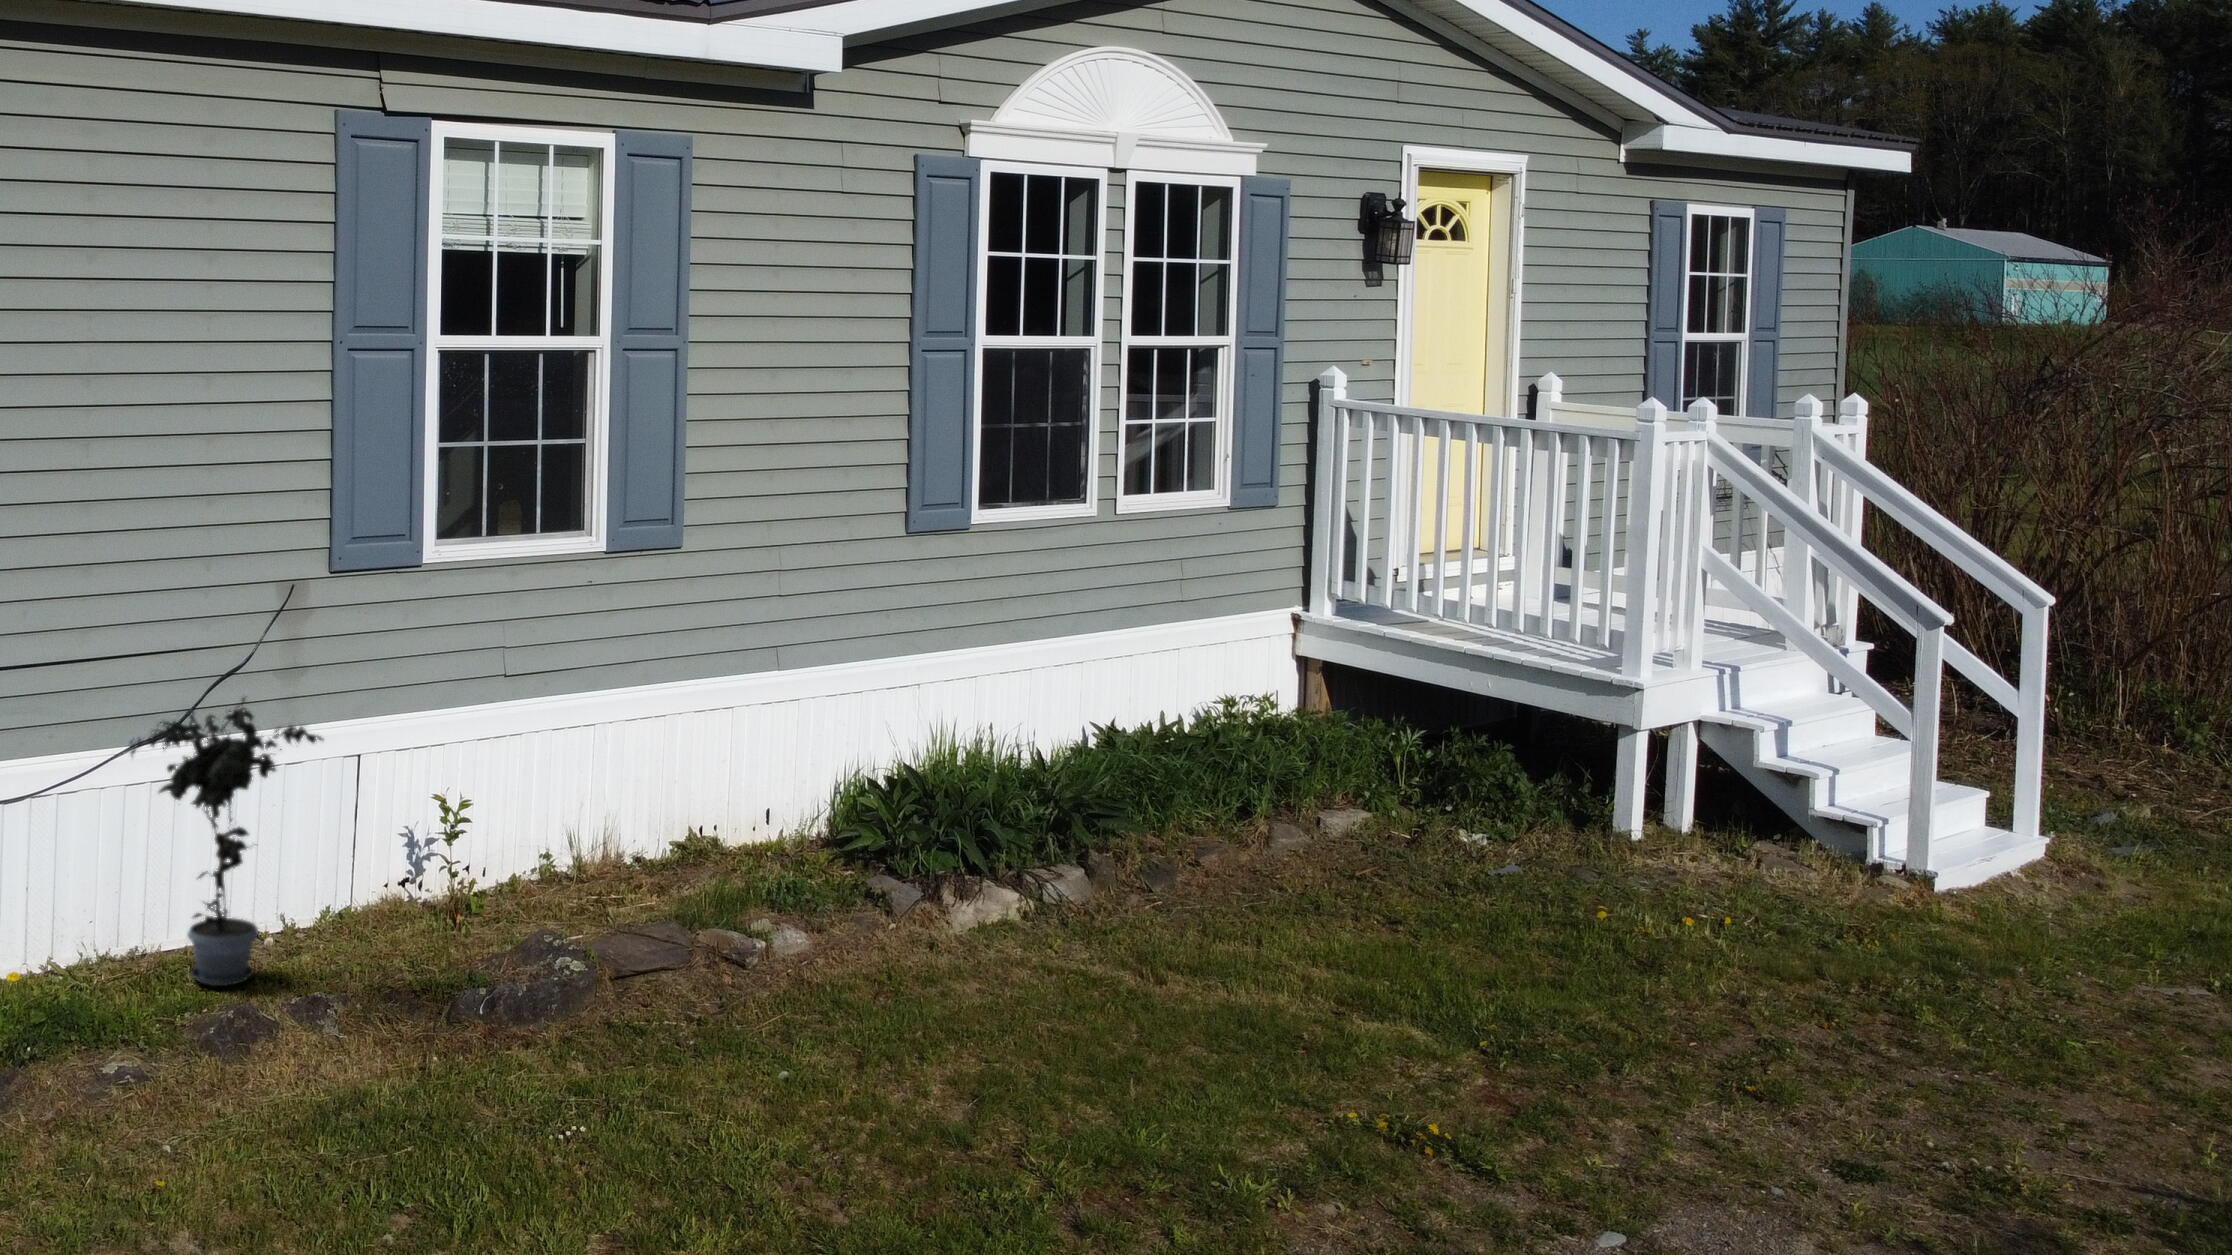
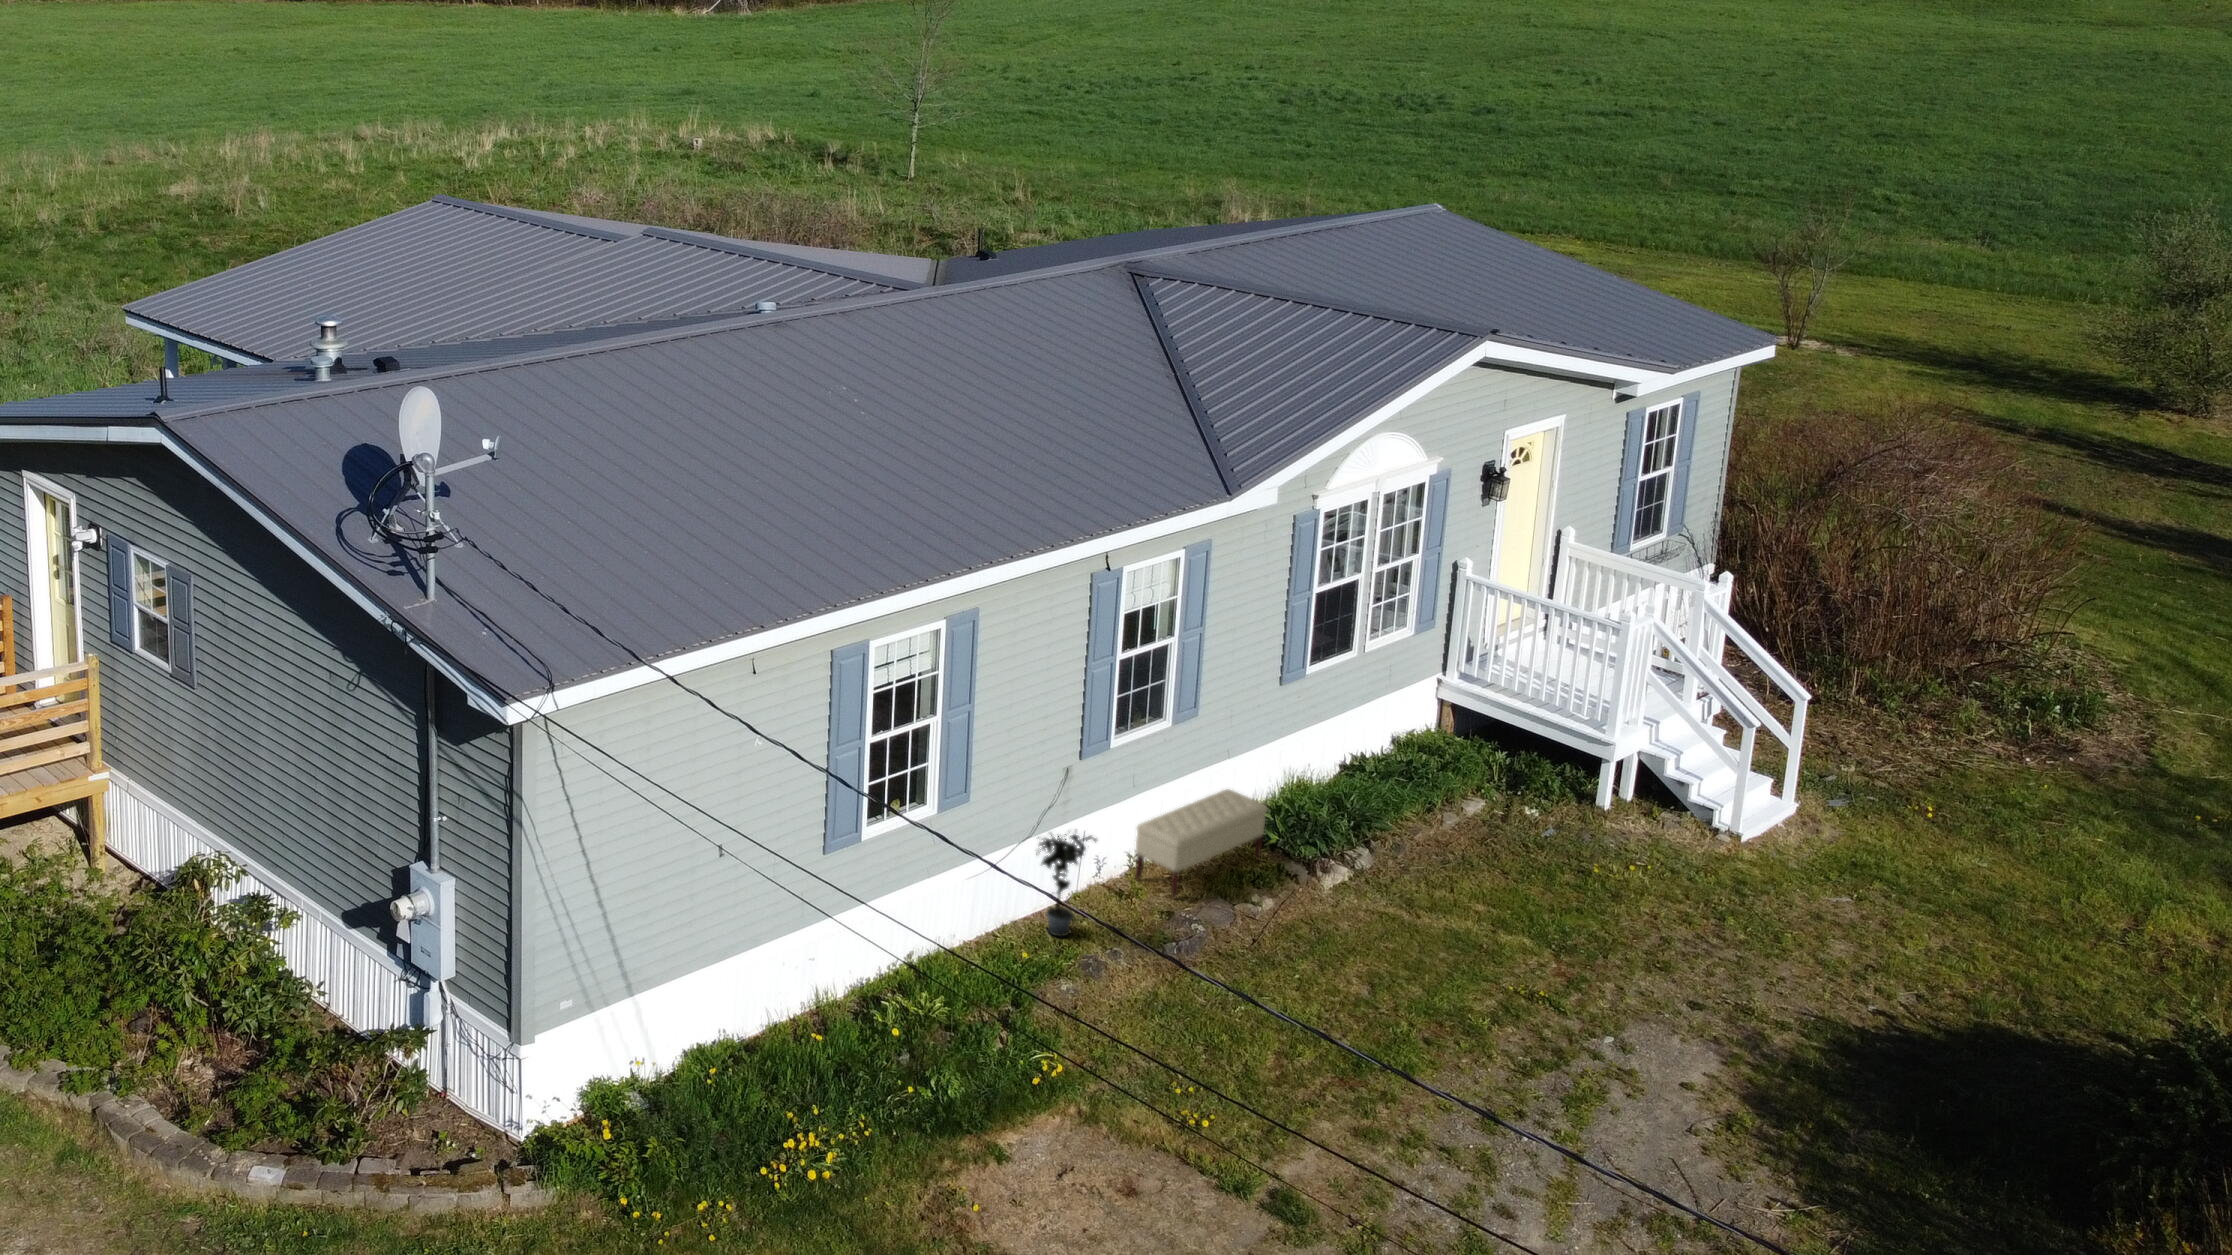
bench: none [502,725,834,932] -> present [1135,789,1267,898]

